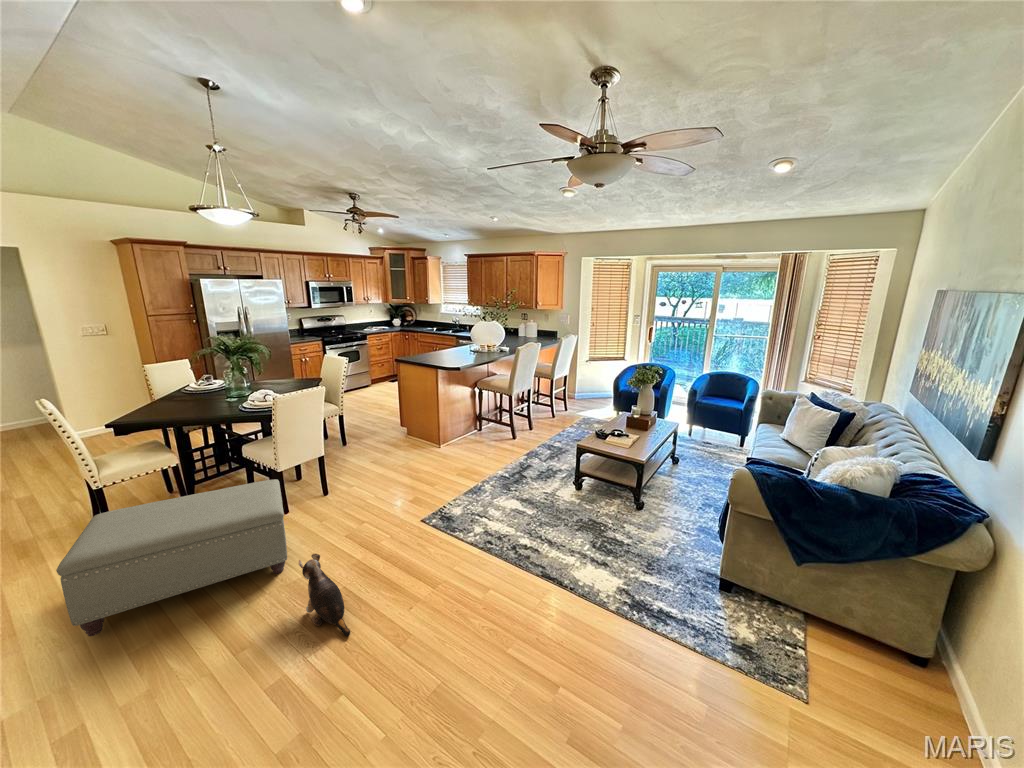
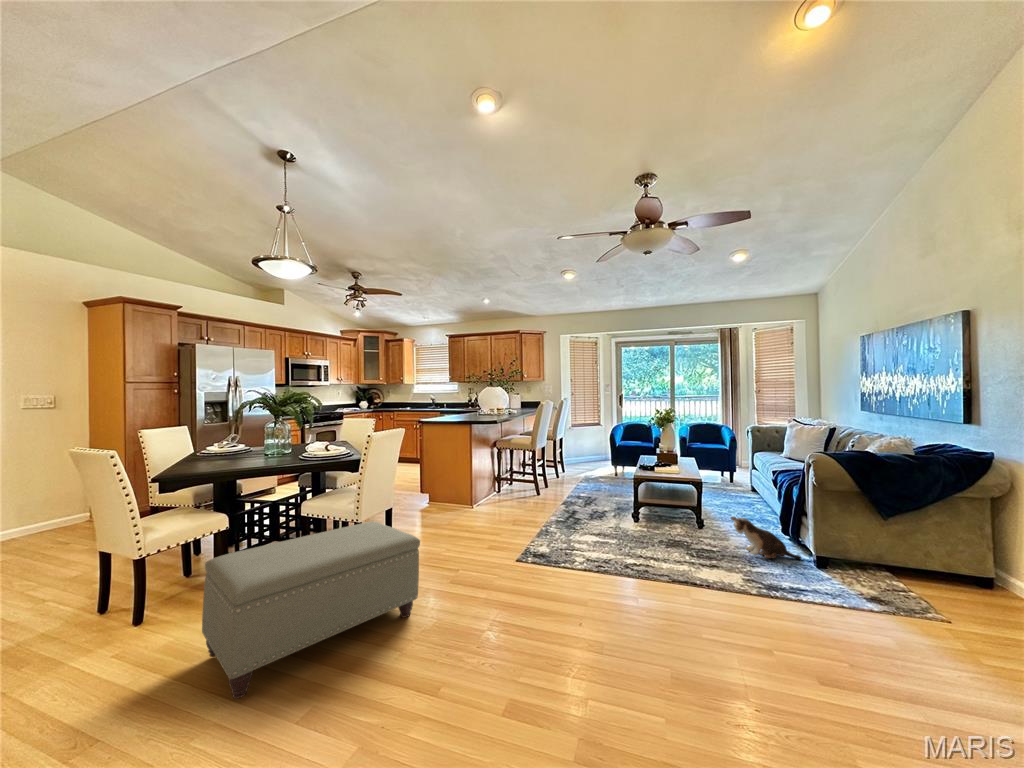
plush toy: present [299,554,350,636] -> present [731,517,802,559]

